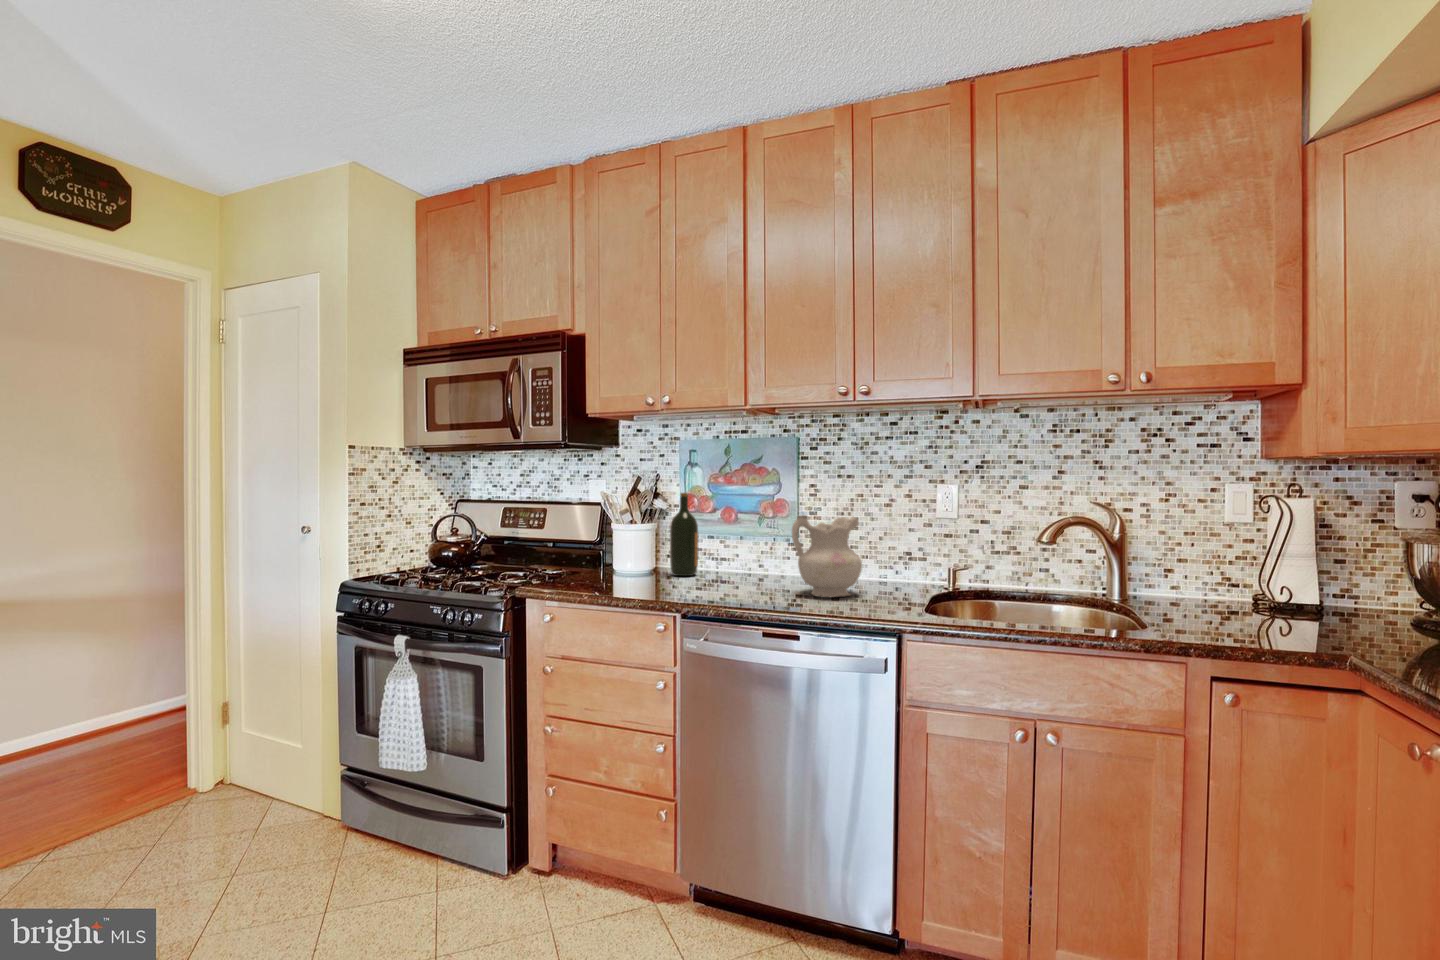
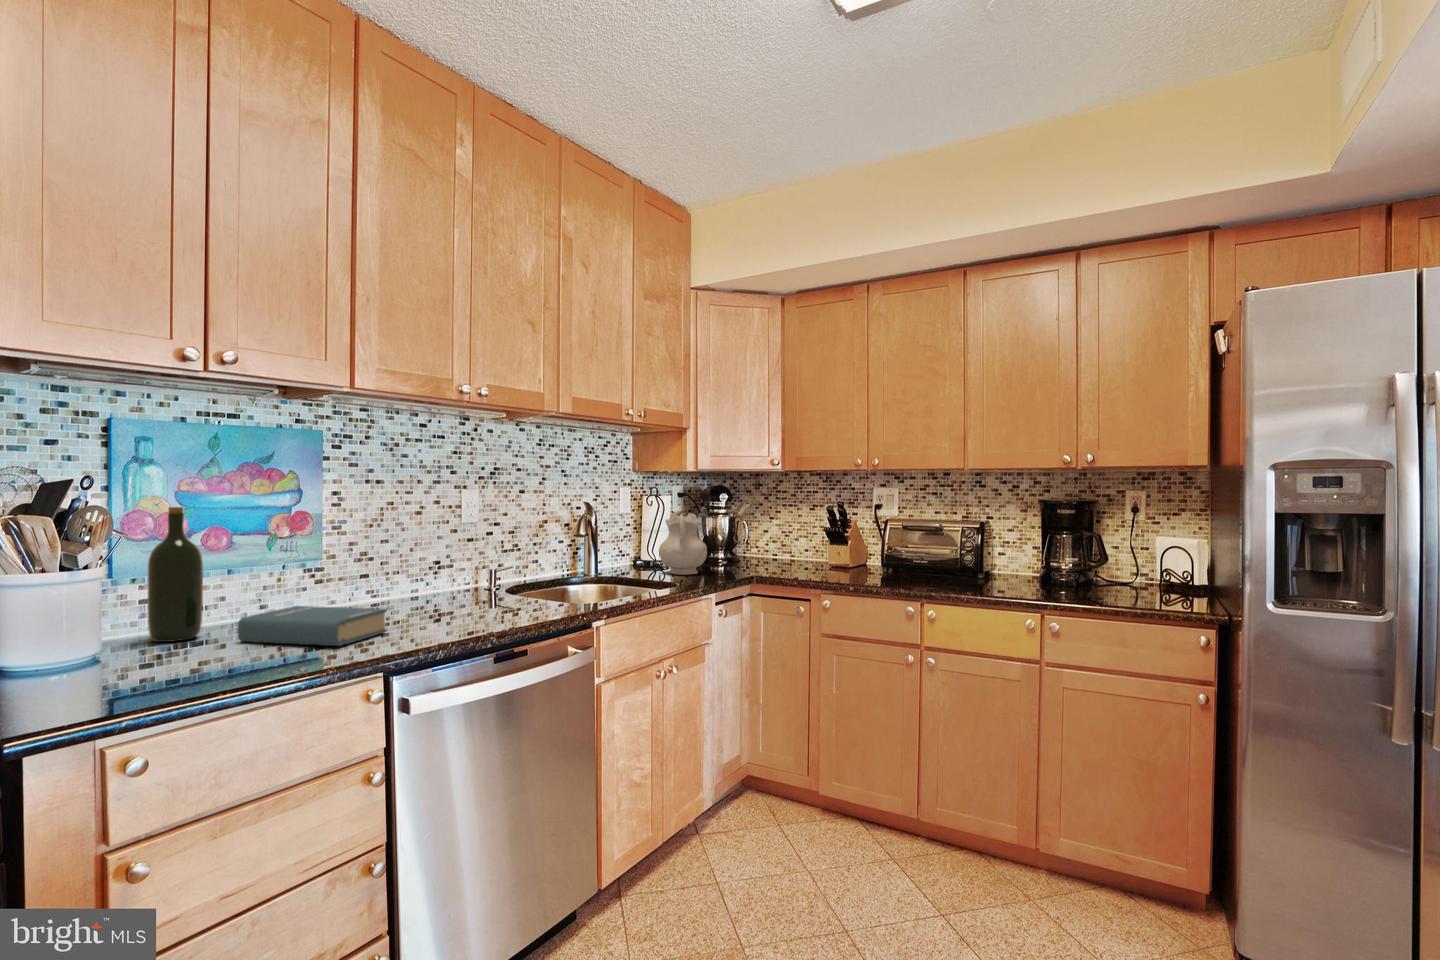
ceramic pitcher: present [792,515,862,597] -> present [659,513,707,575]
hardback book: none [682,567,740,596] -> present [238,606,387,646]

